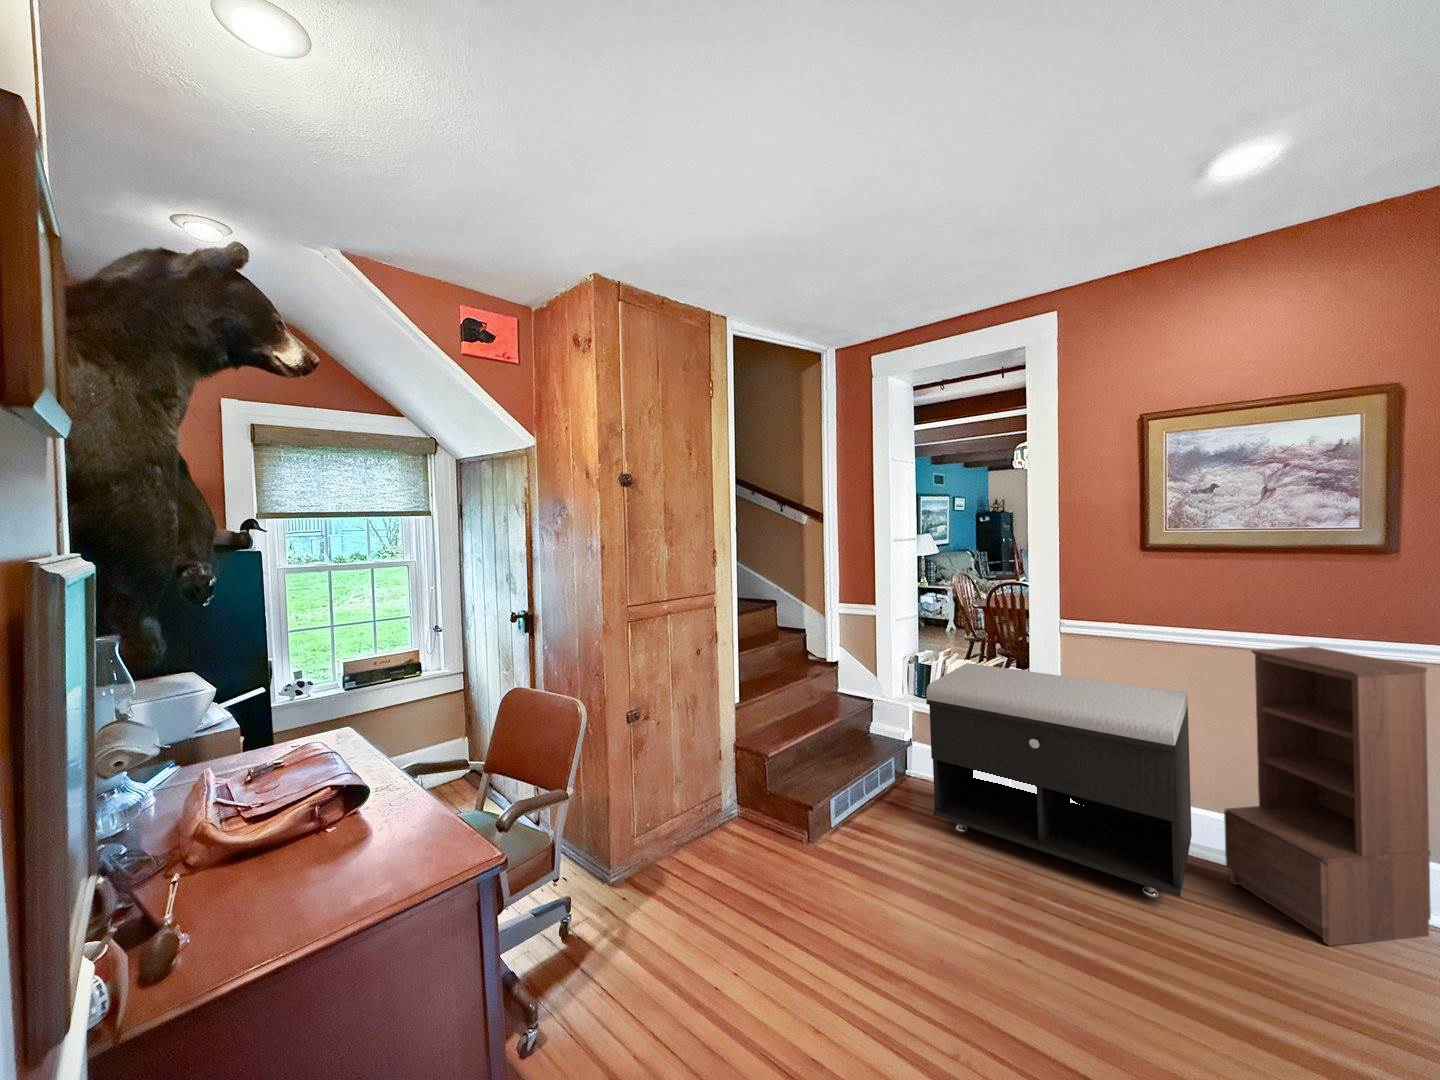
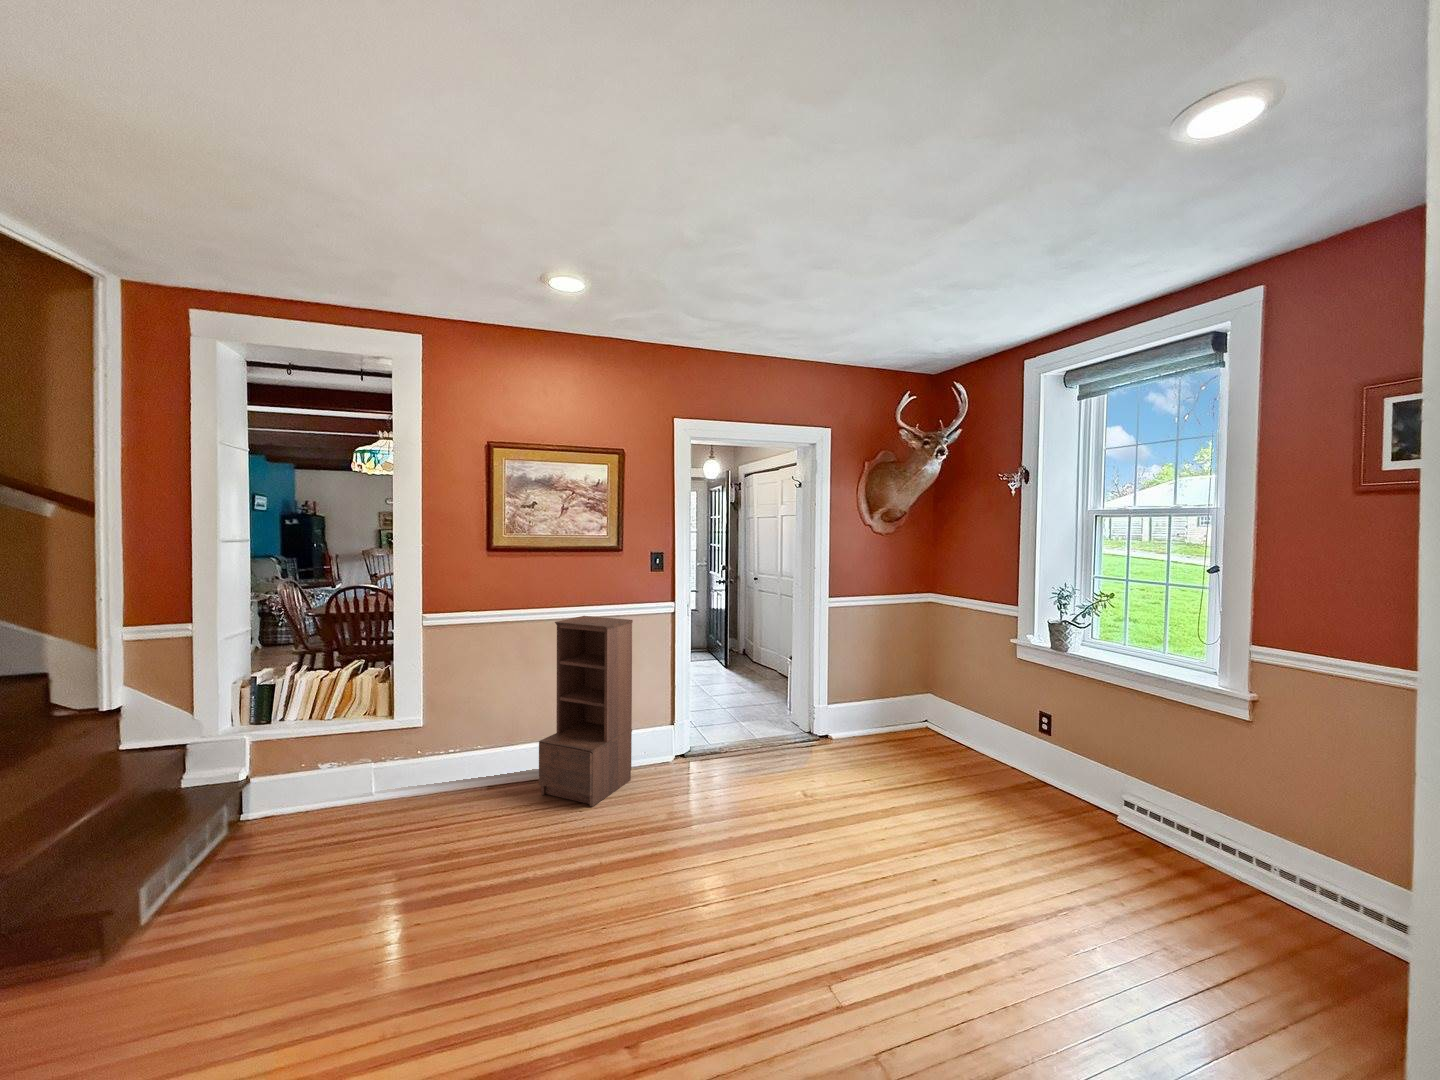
storage bench: present [926,663,1192,898] -> none [290,661,517,850]

